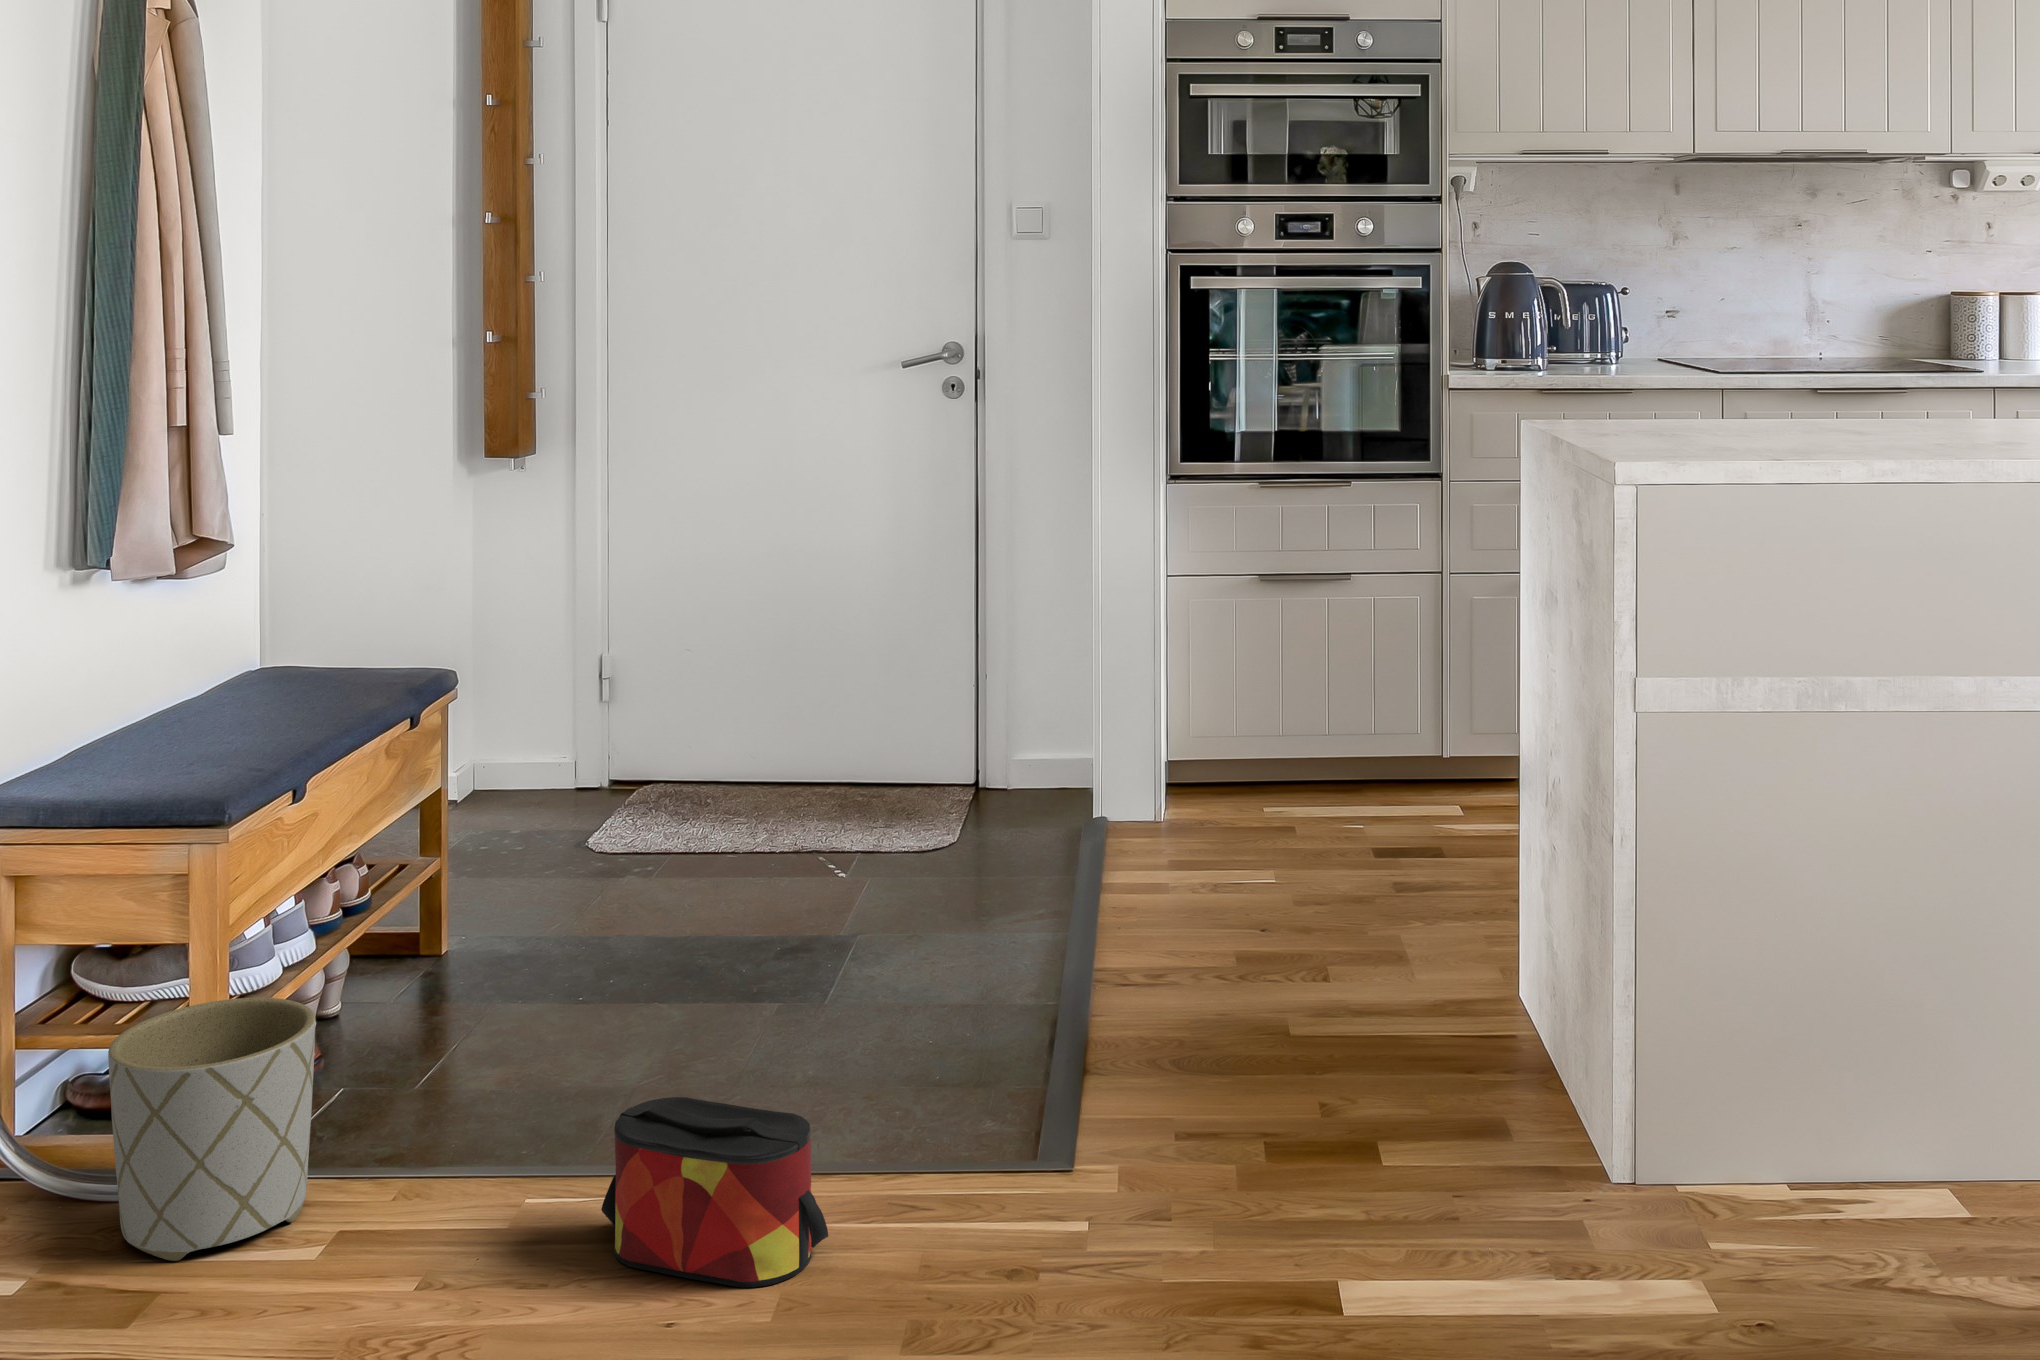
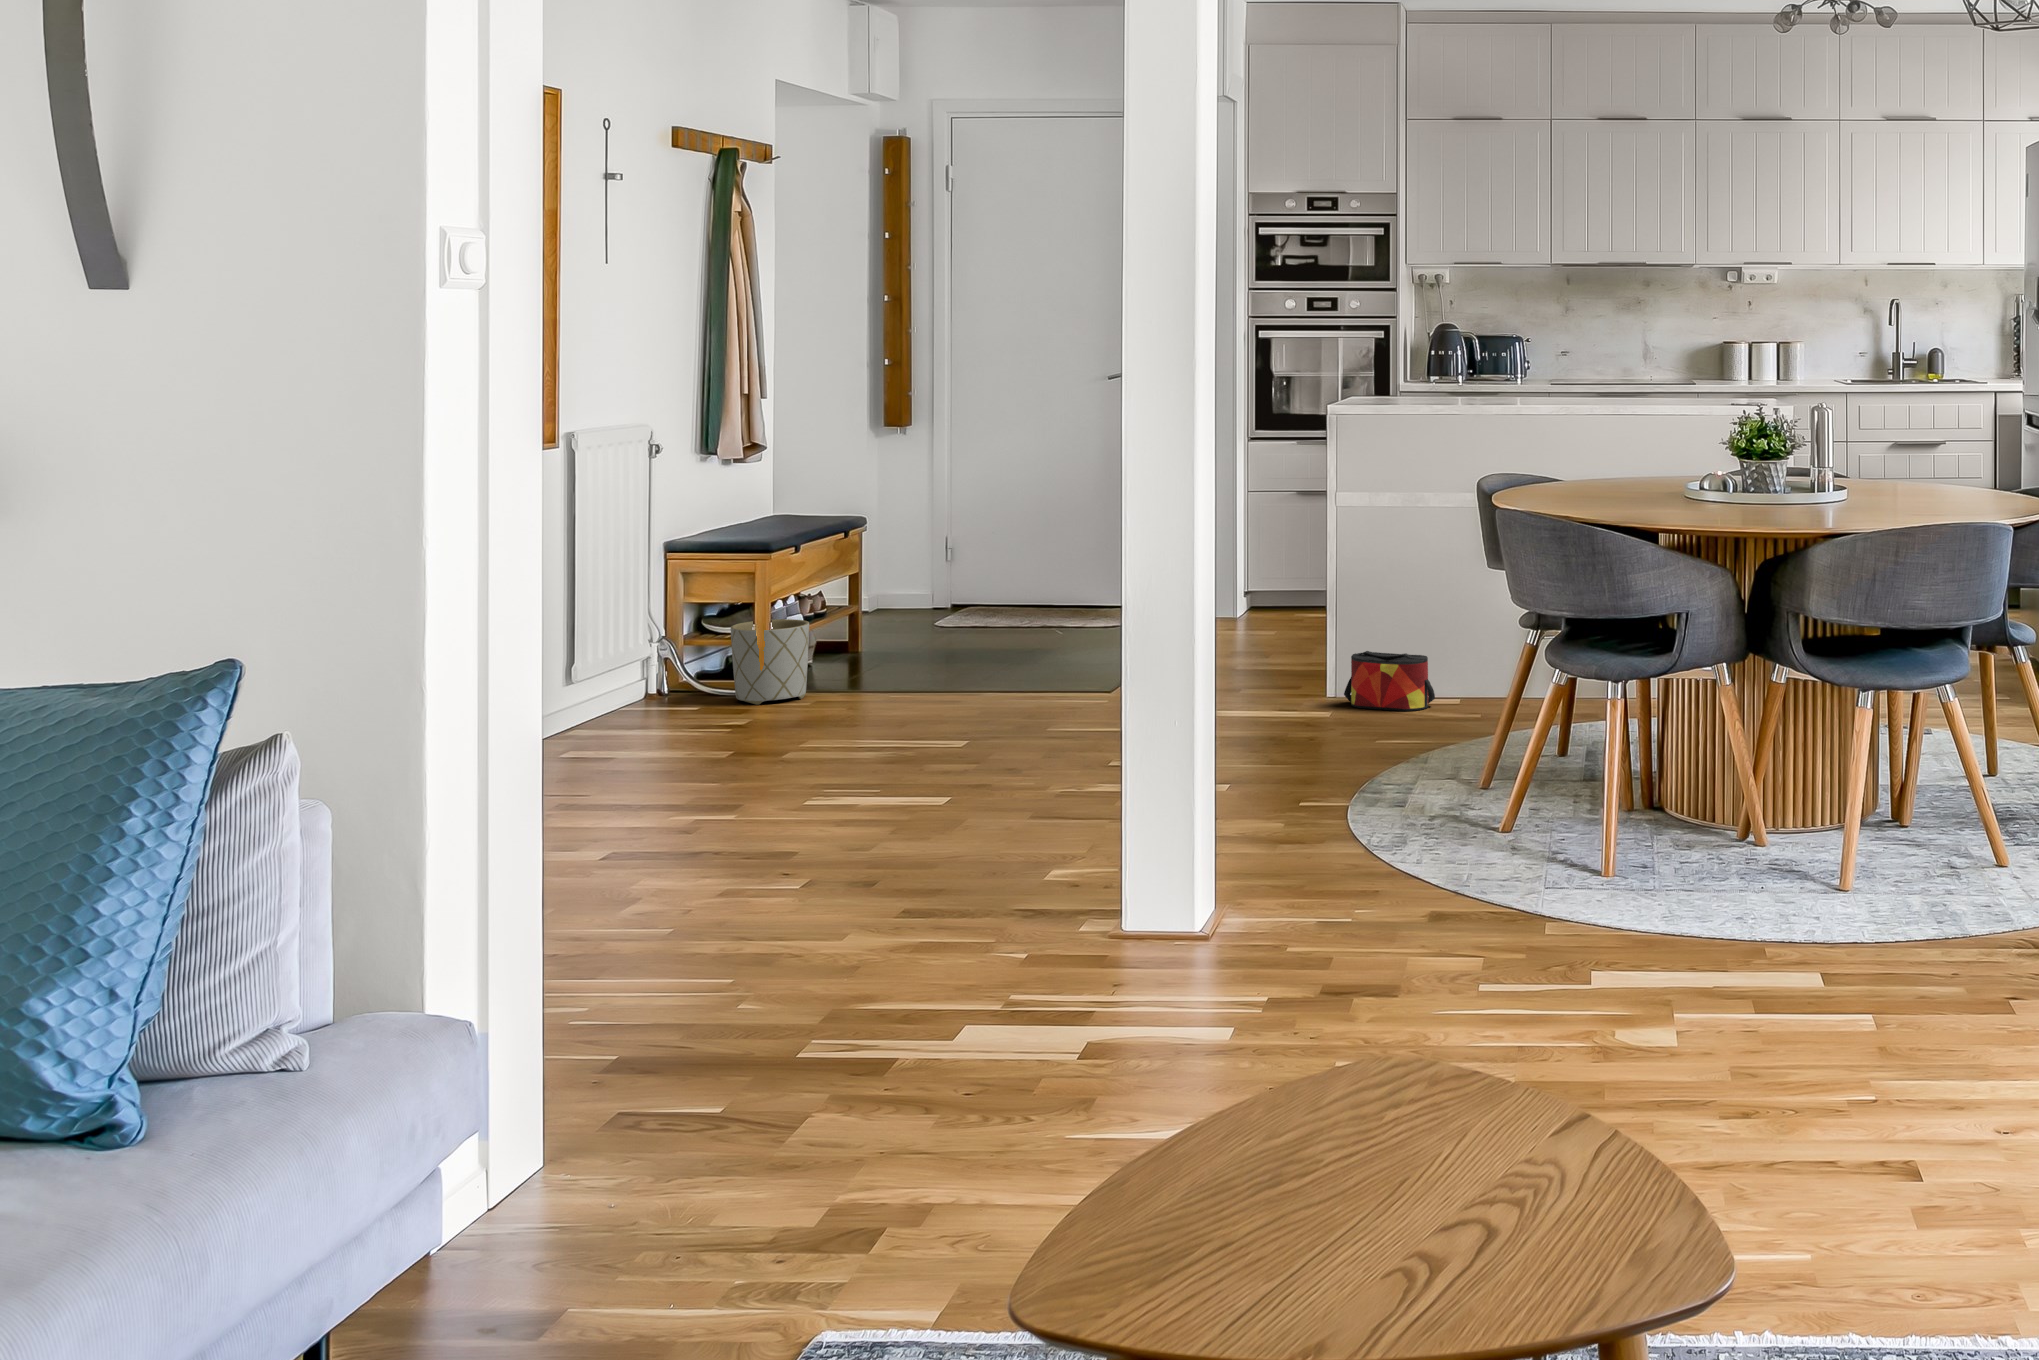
bag: present [601,1097,828,1288] -> present [1344,651,1435,711]

